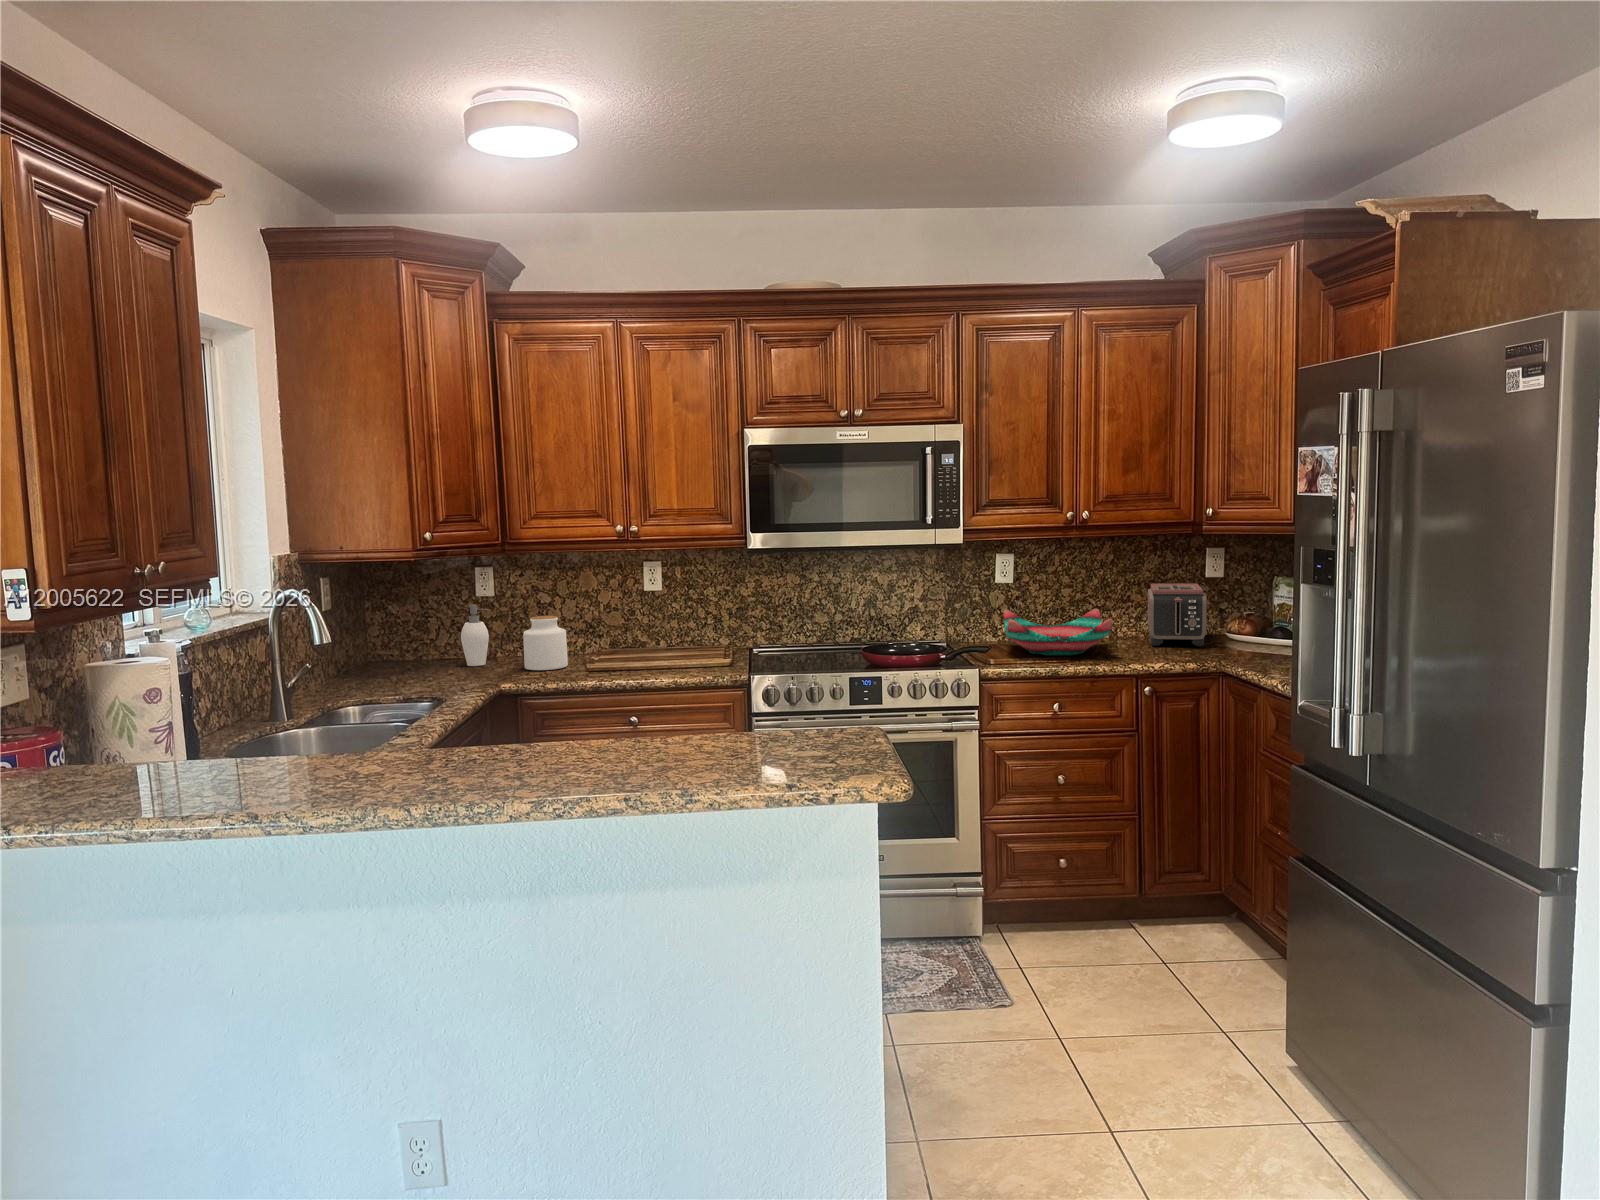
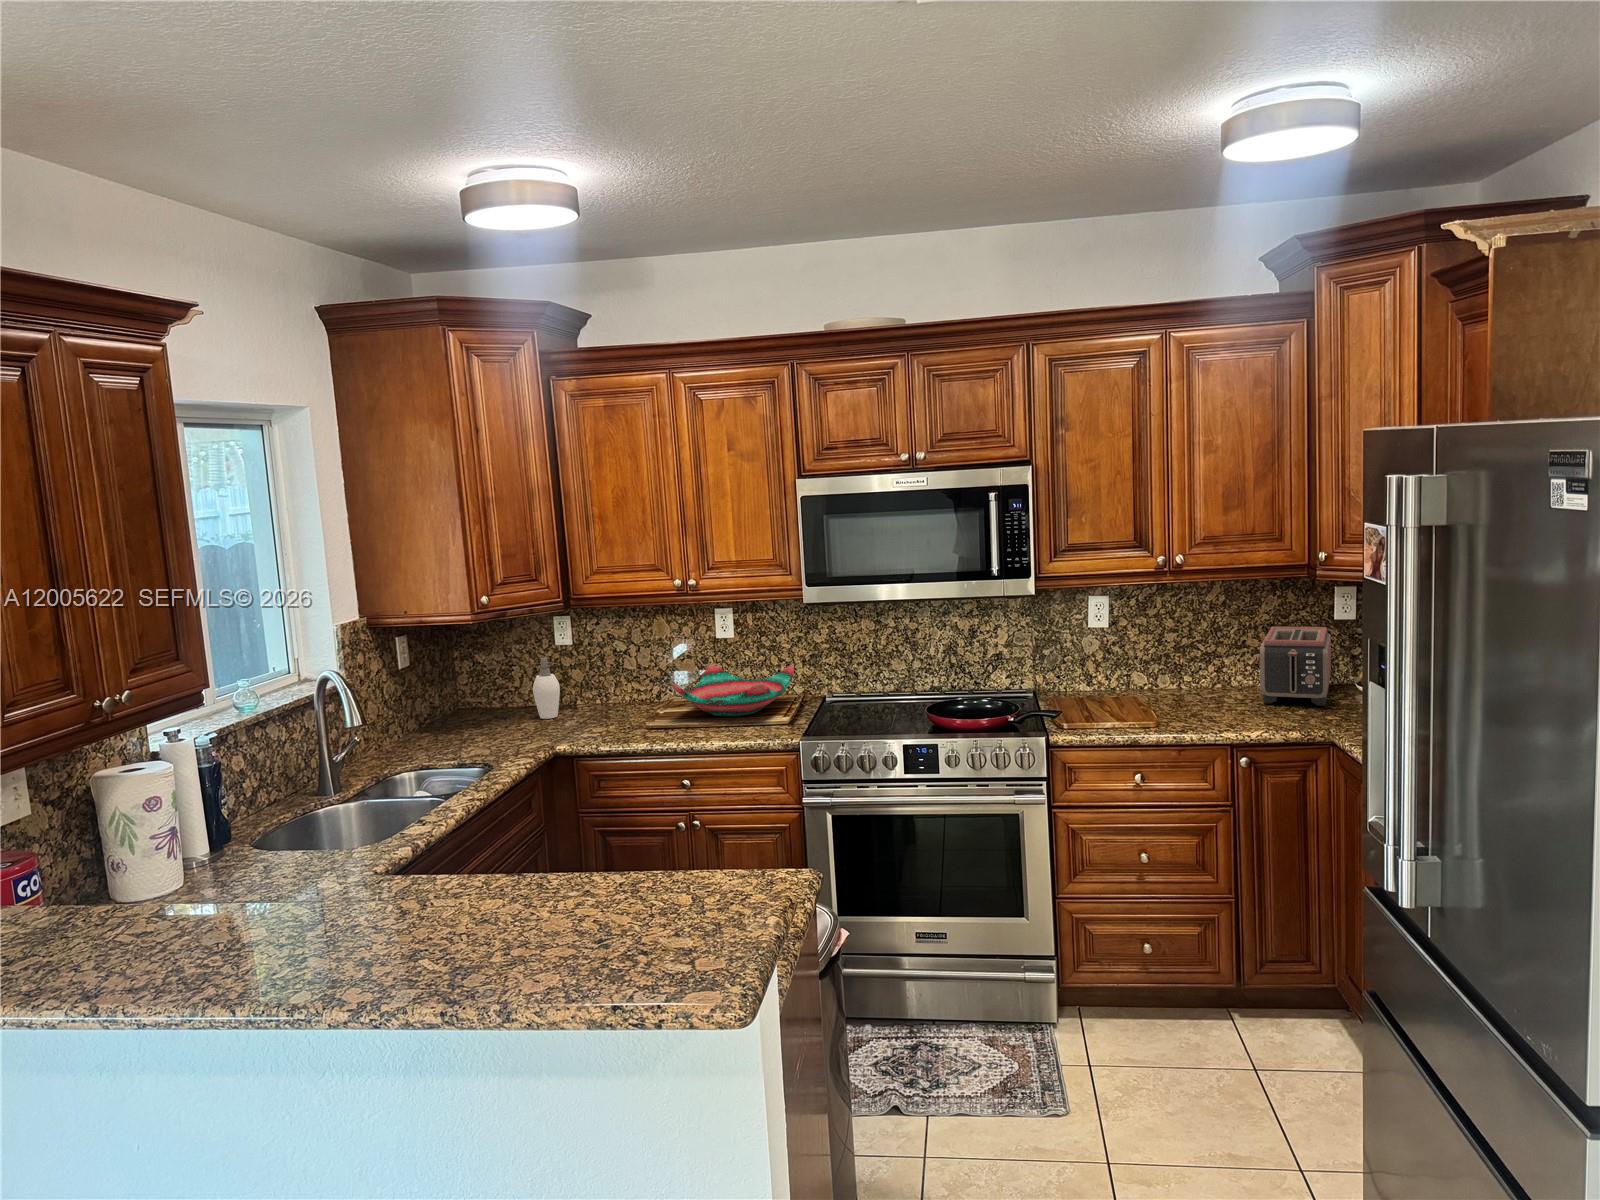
decorative bowl: present [1004,609,1112,655] -> present [671,664,794,716]
jar: present [523,616,568,670] -> none [586,670,631,727]

